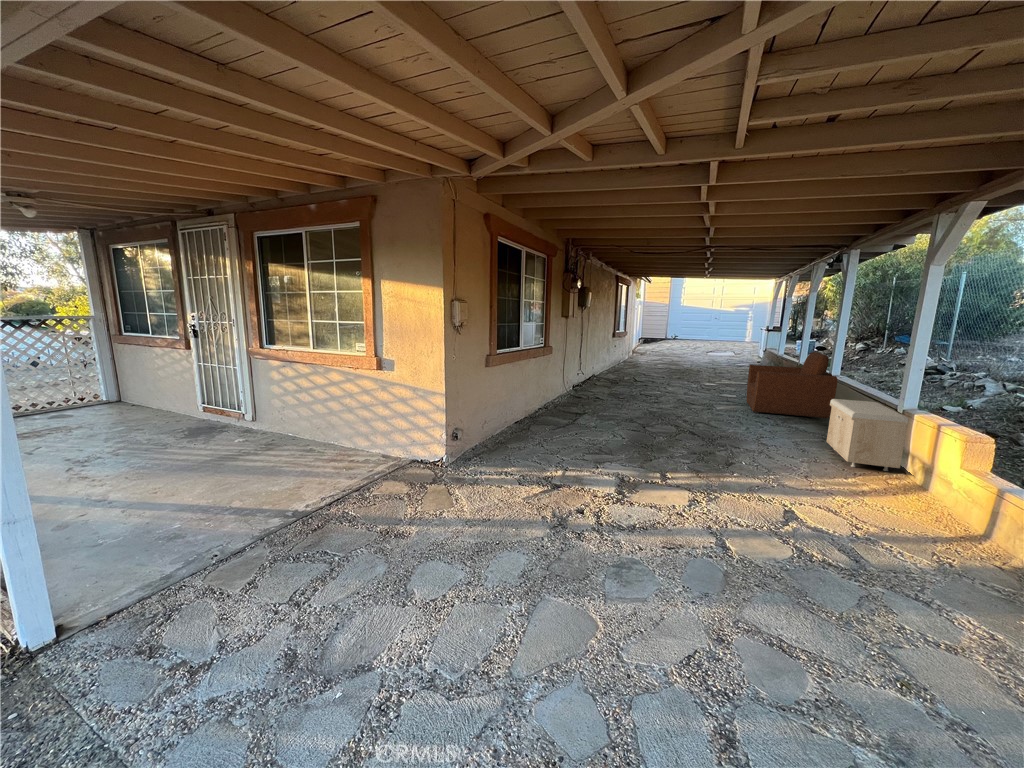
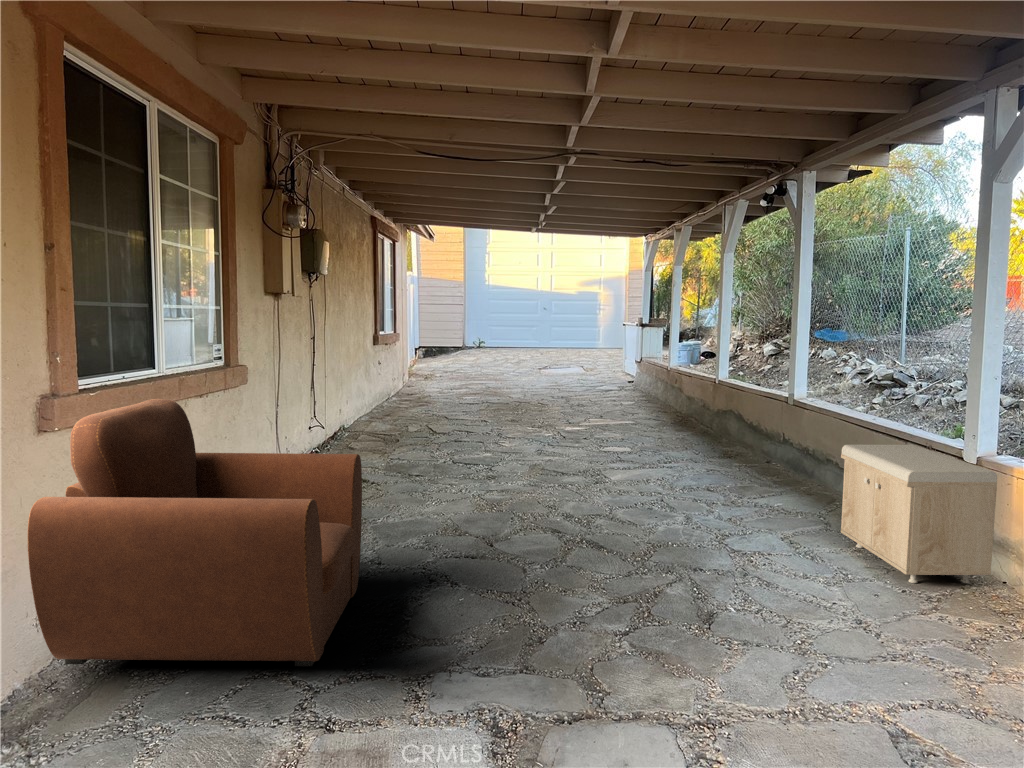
armchair: present [746,352,837,419] -> present [28,399,362,666]

